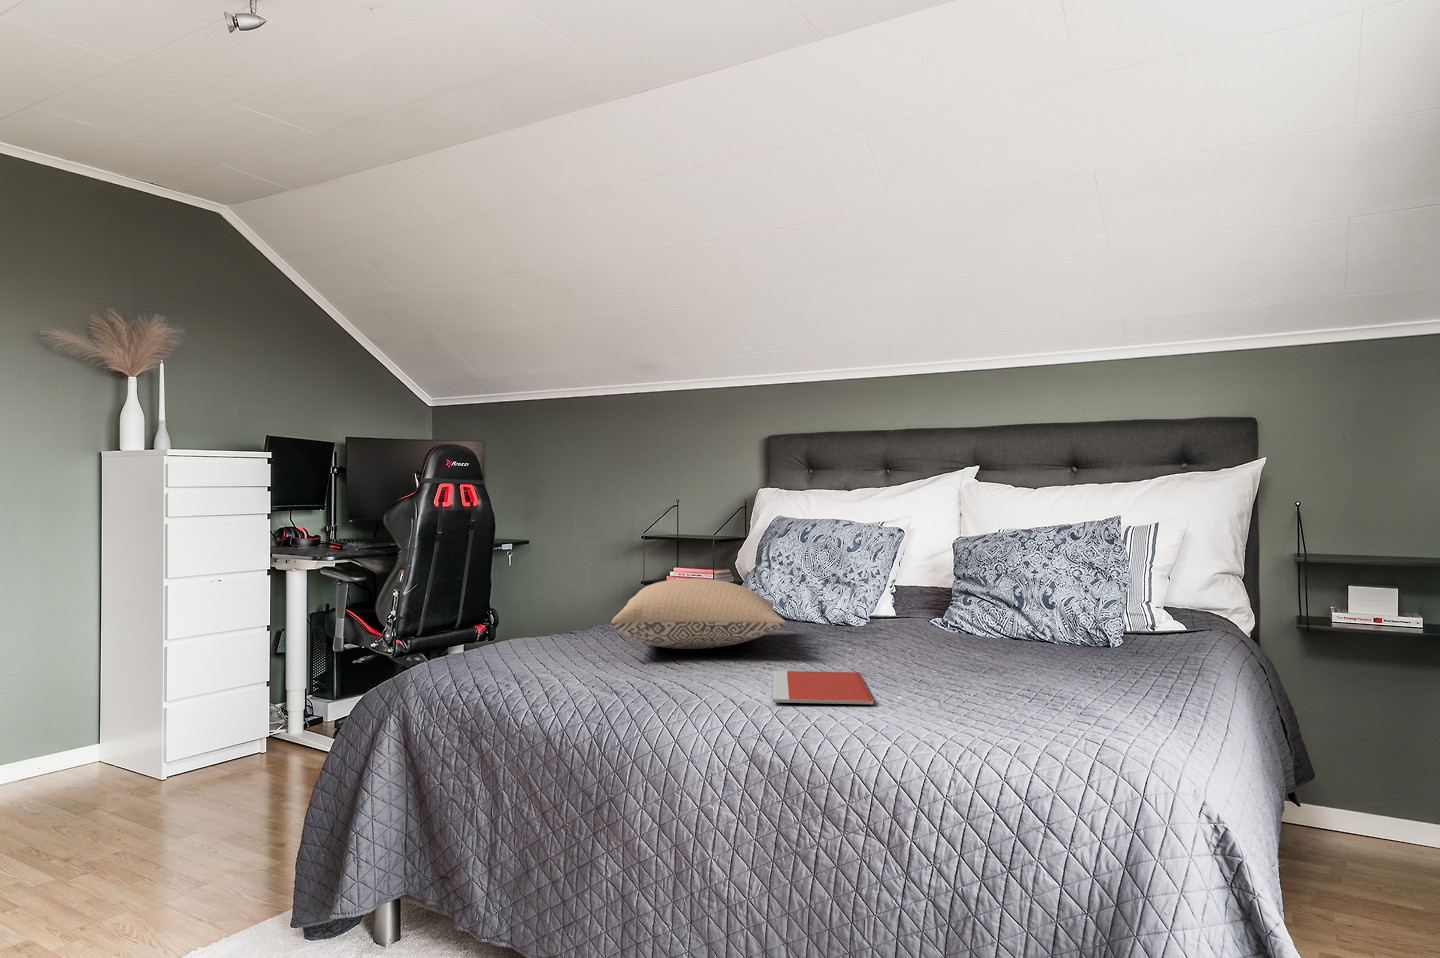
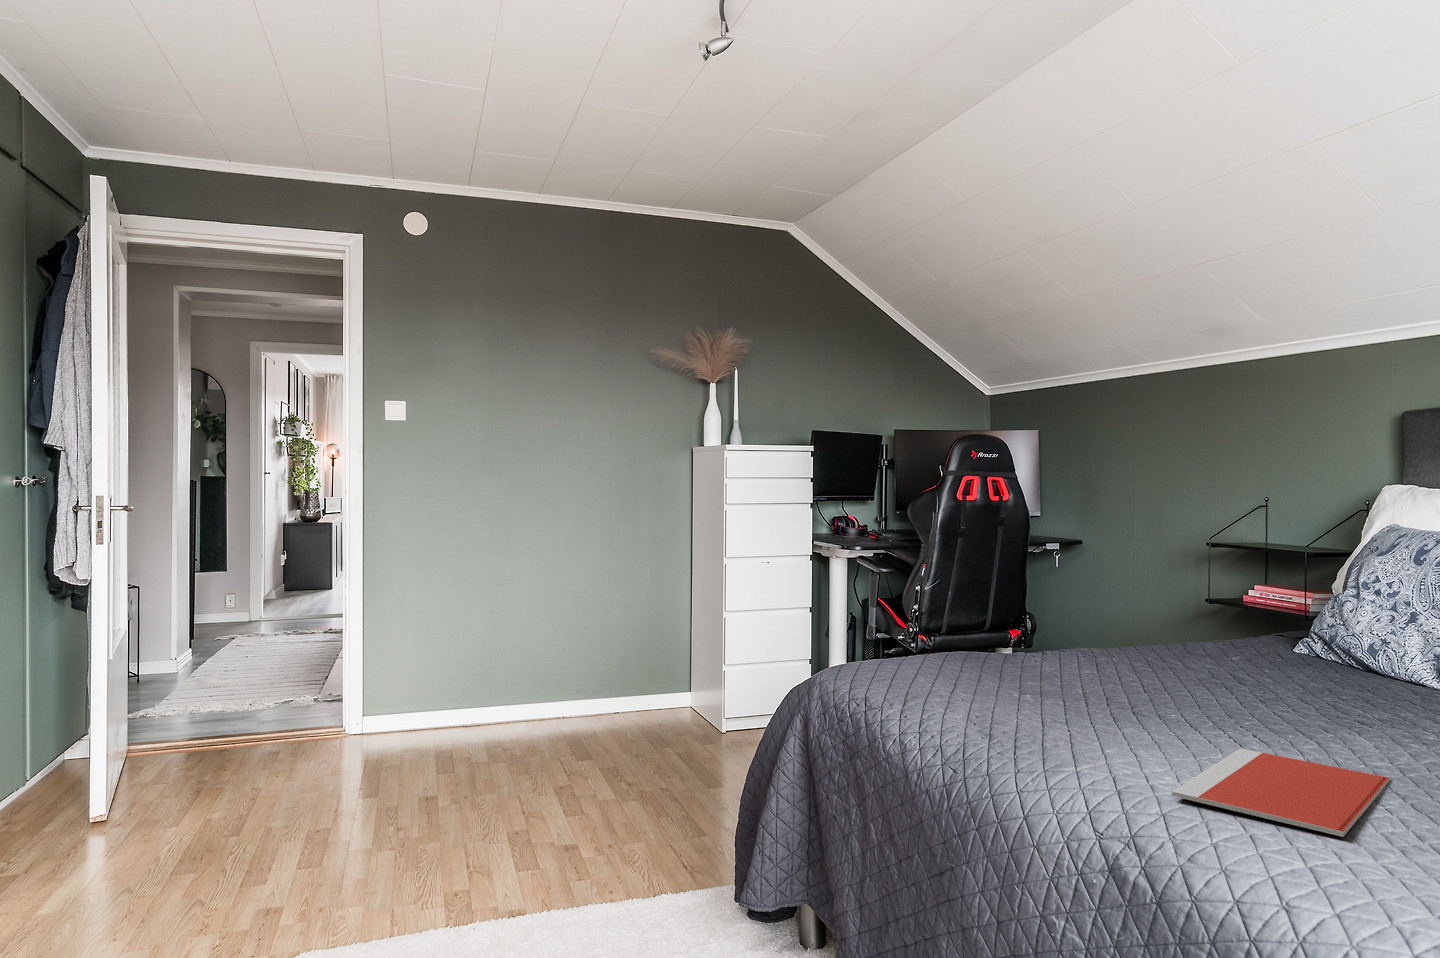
pillow: present [612,579,786,649] -> none [1036,603,1322,700]

